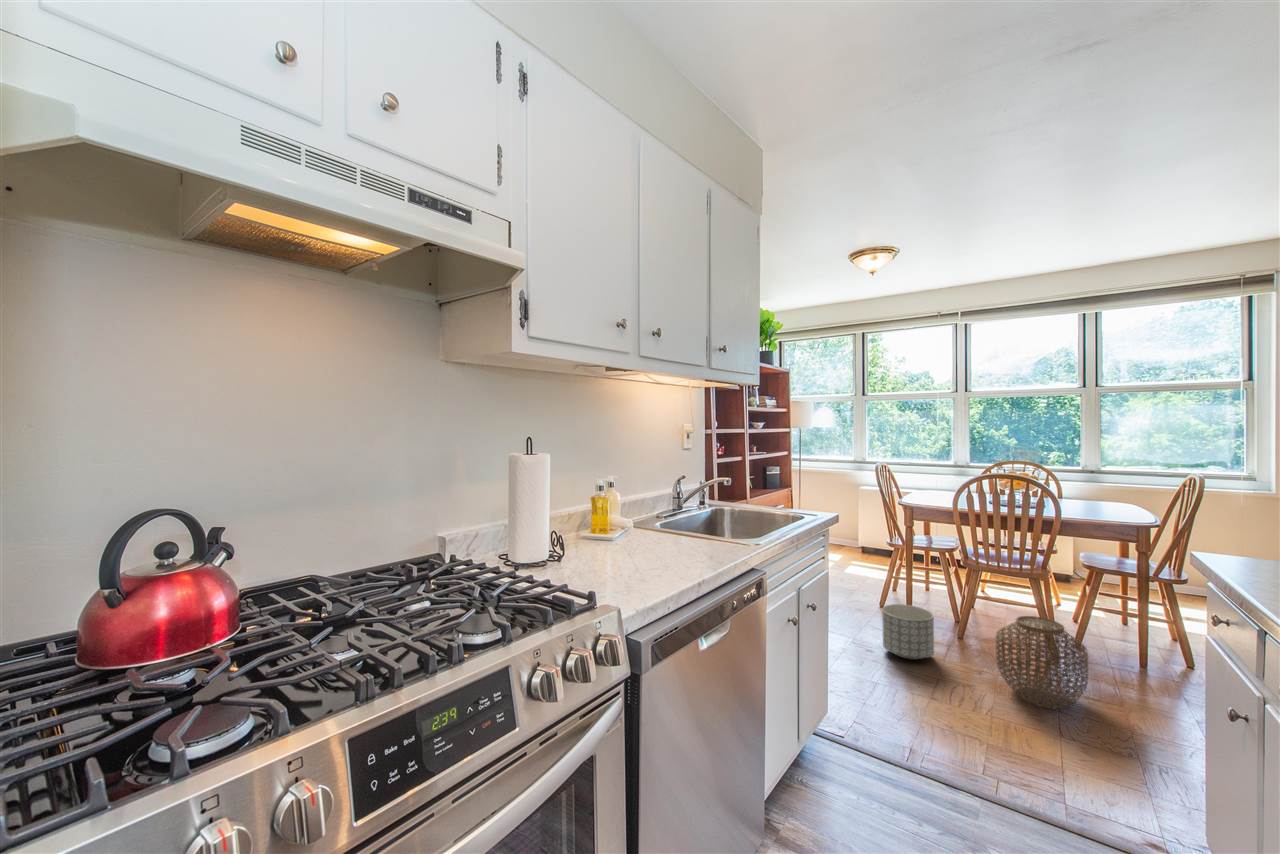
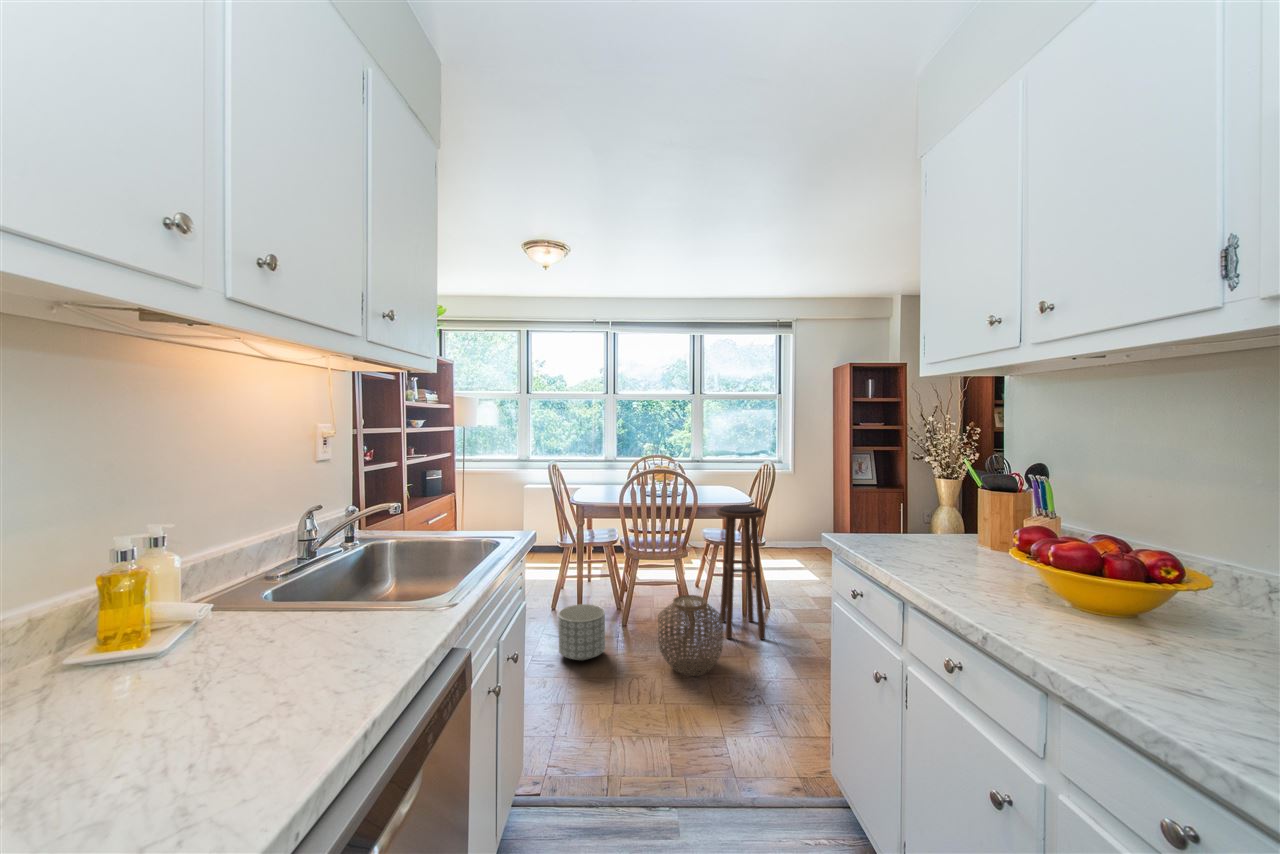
stool: none [1090,524,1170,698] -> present [716,505,765,639]

